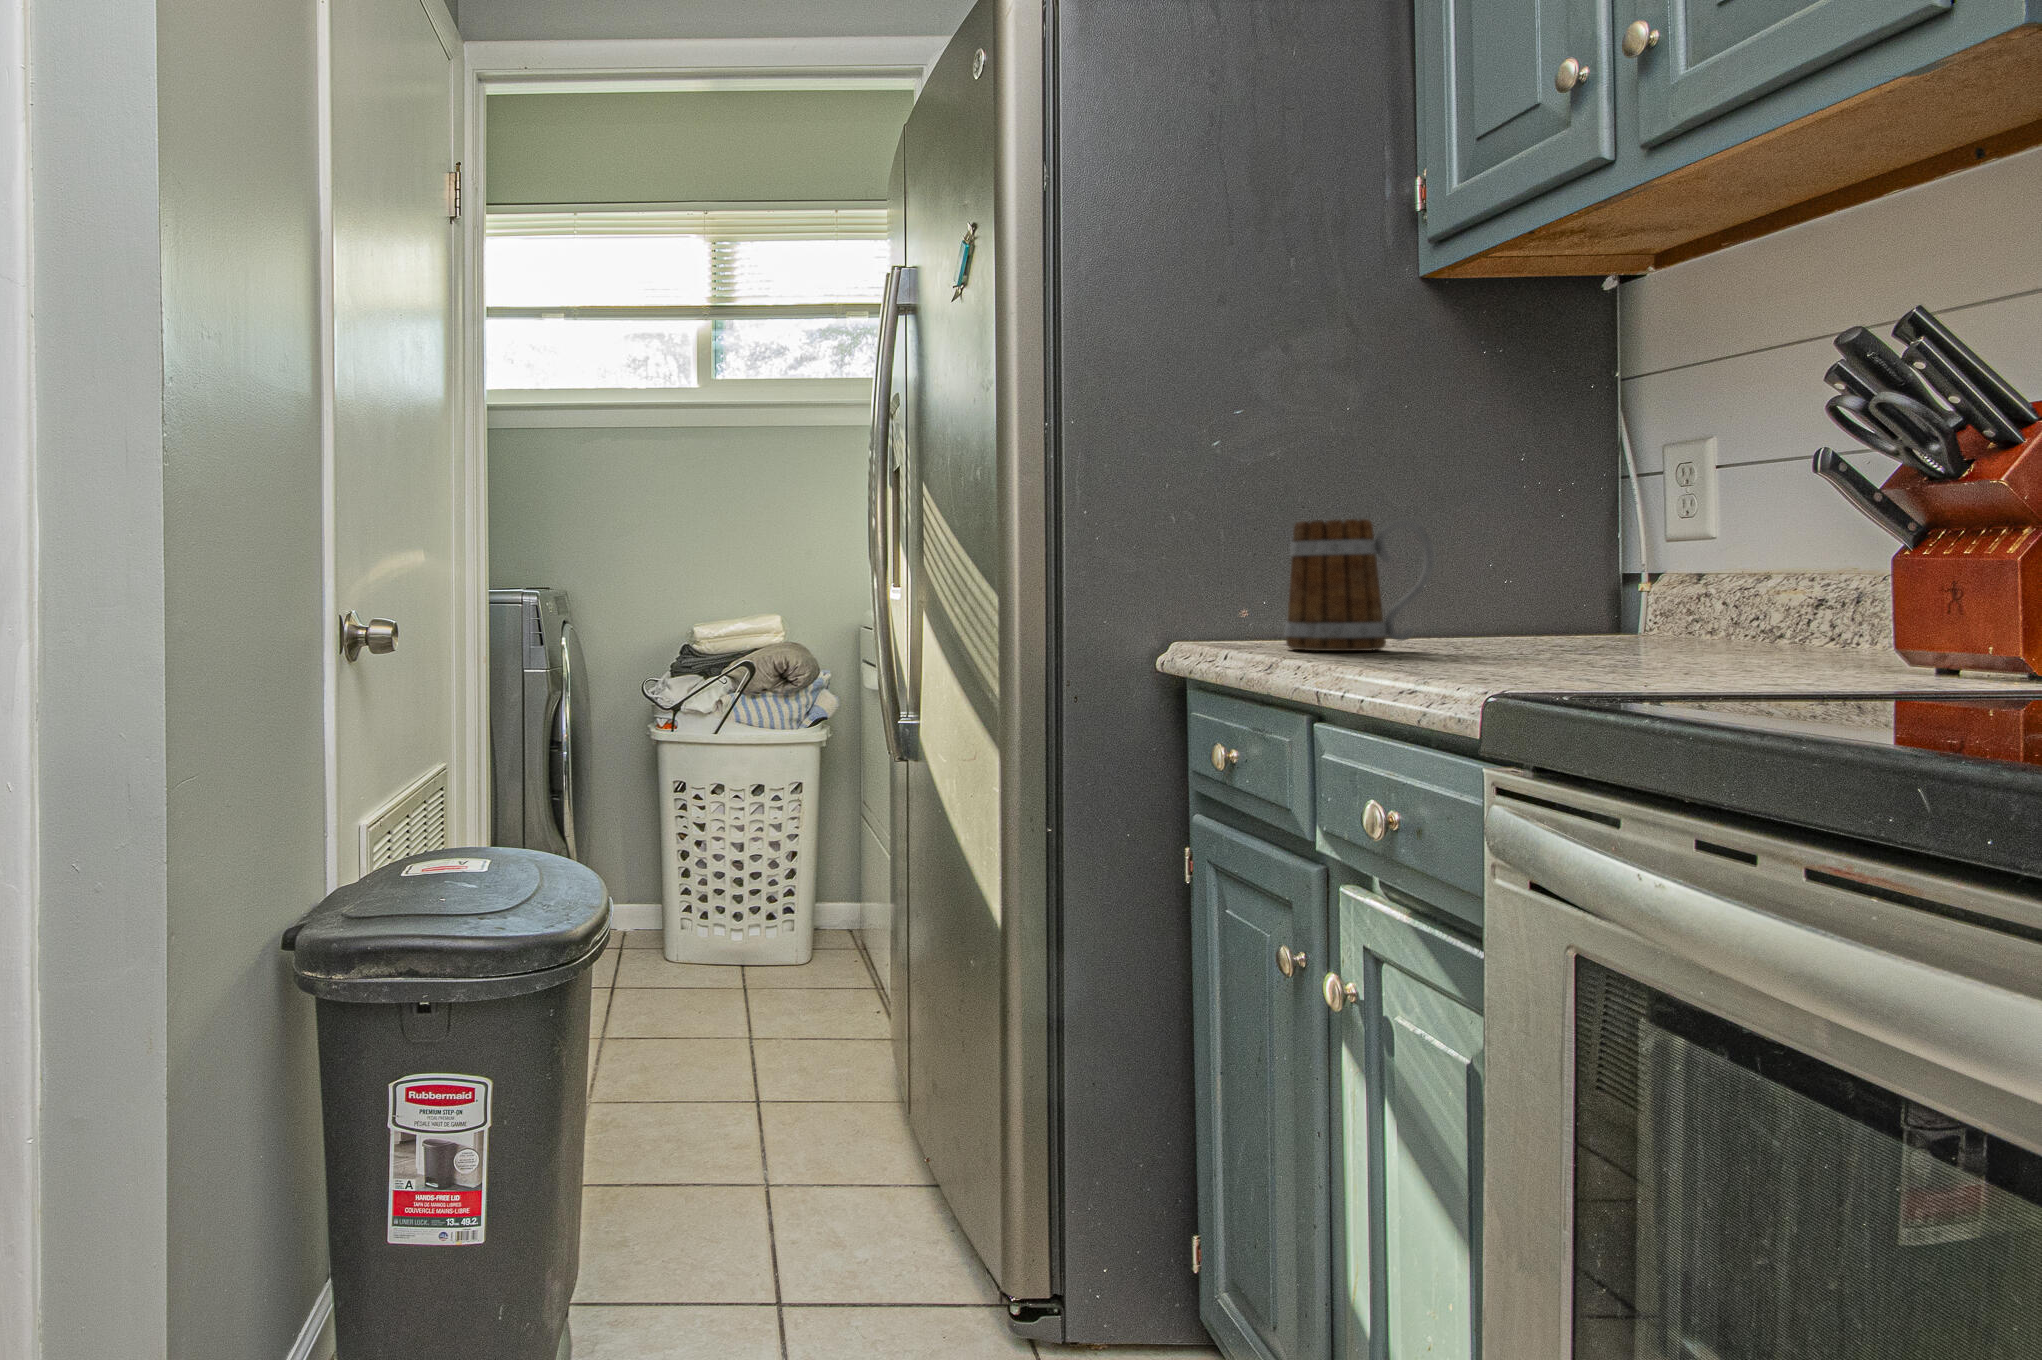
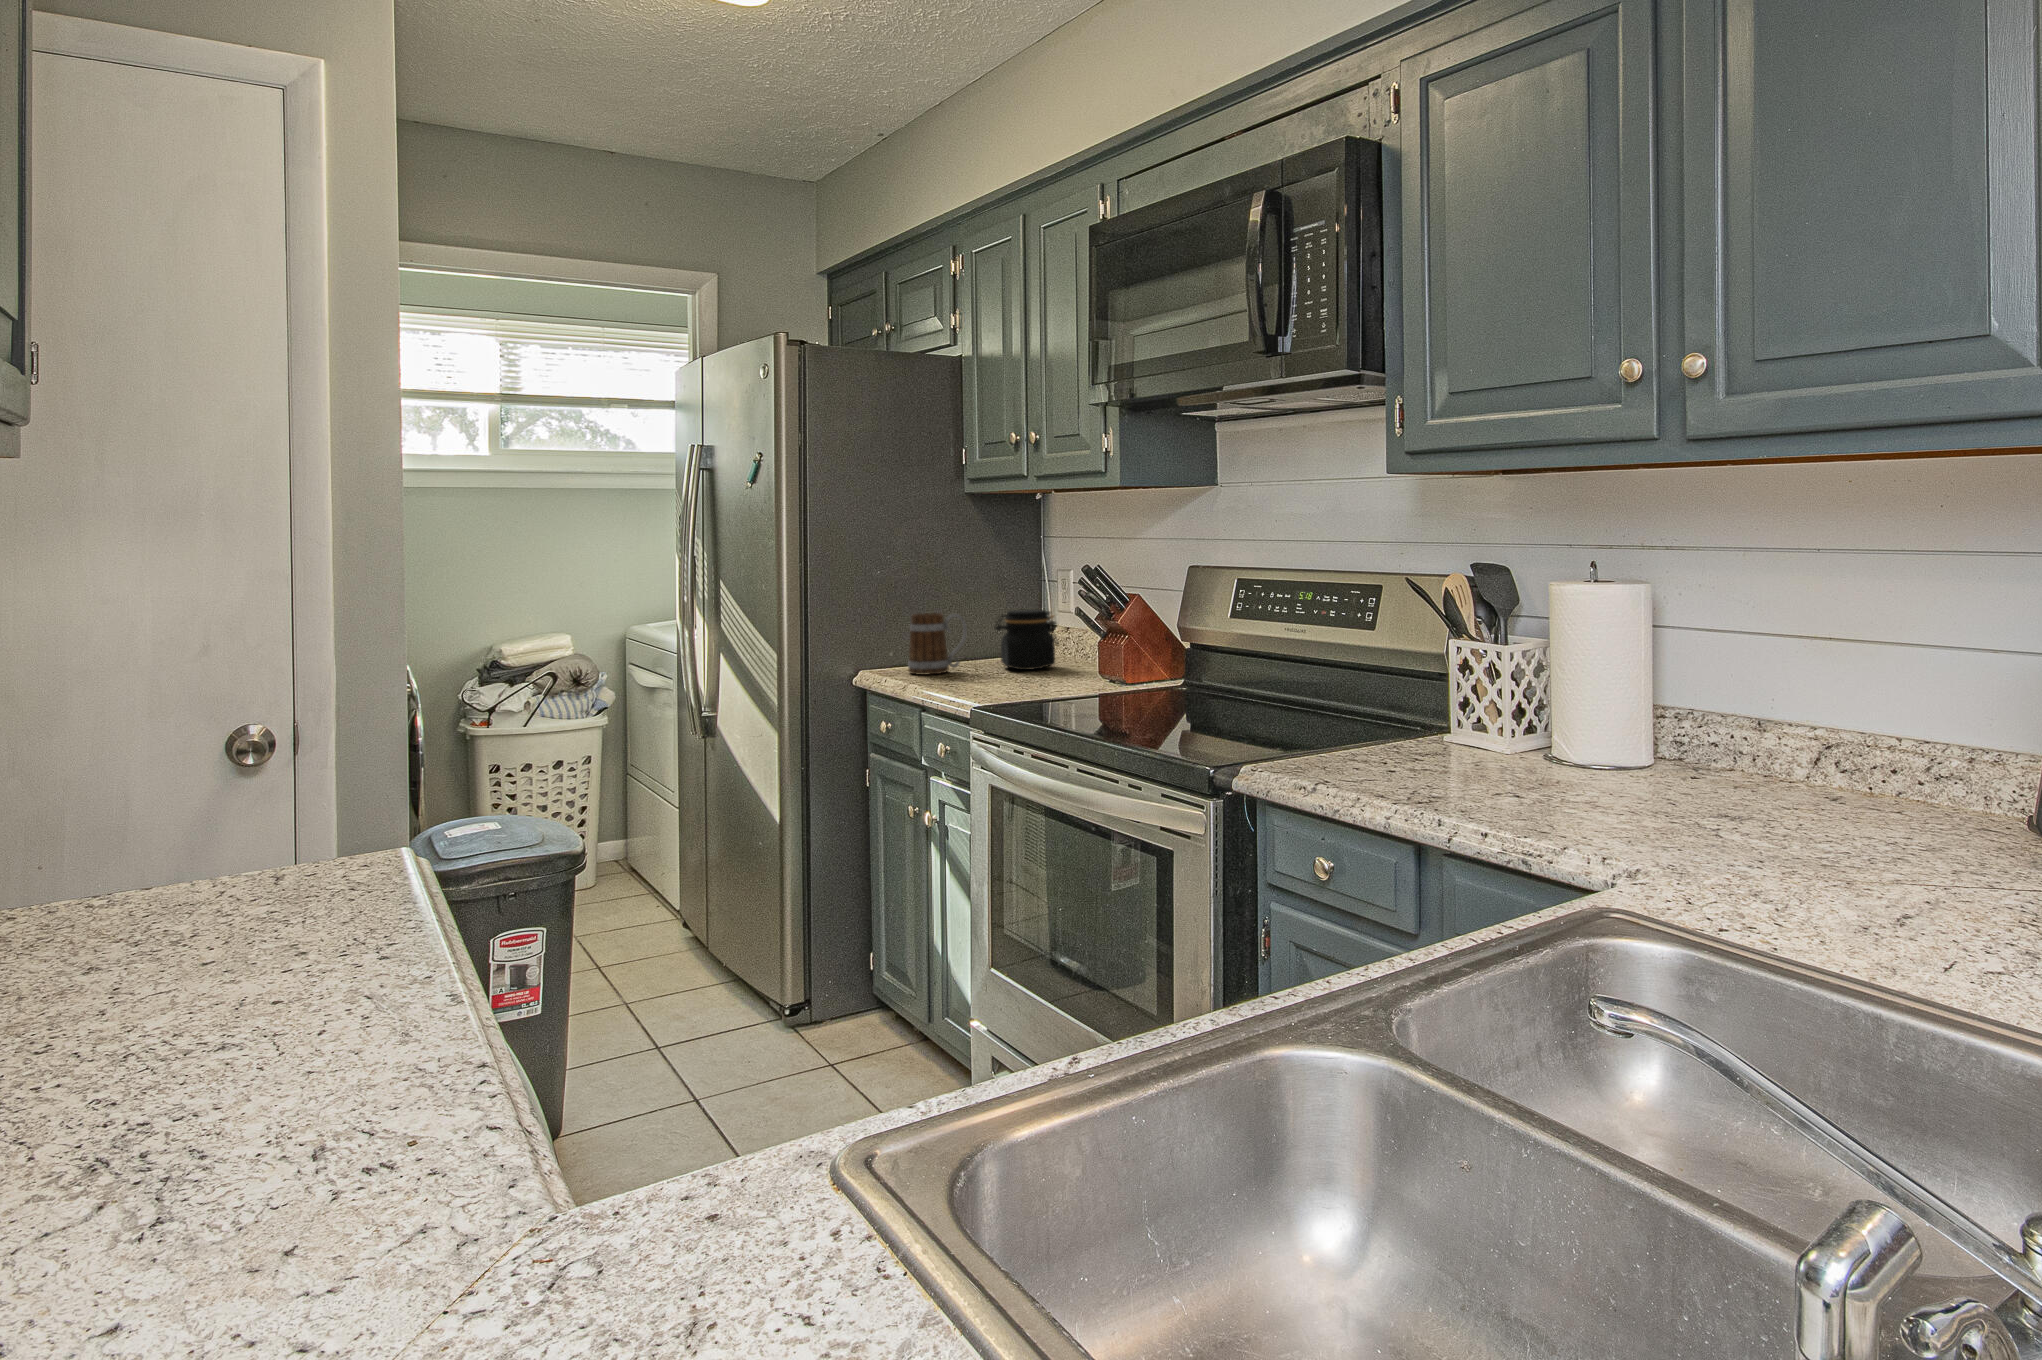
jar: none [1508,511,1698,652] -> present [995,609,1058,670]

